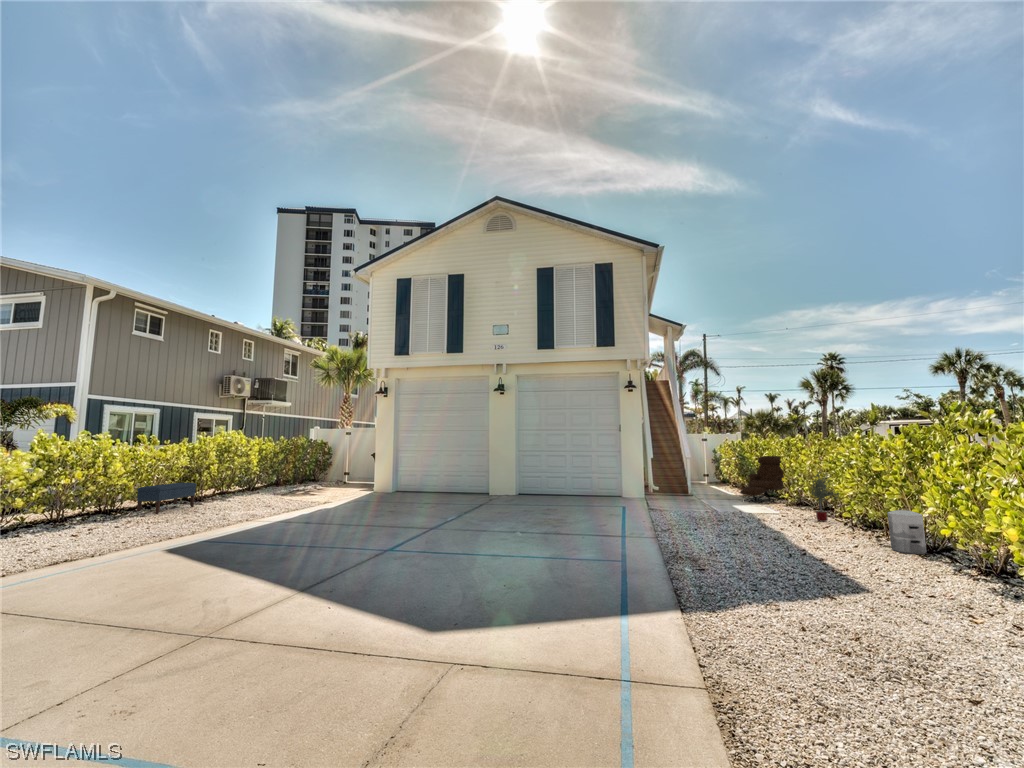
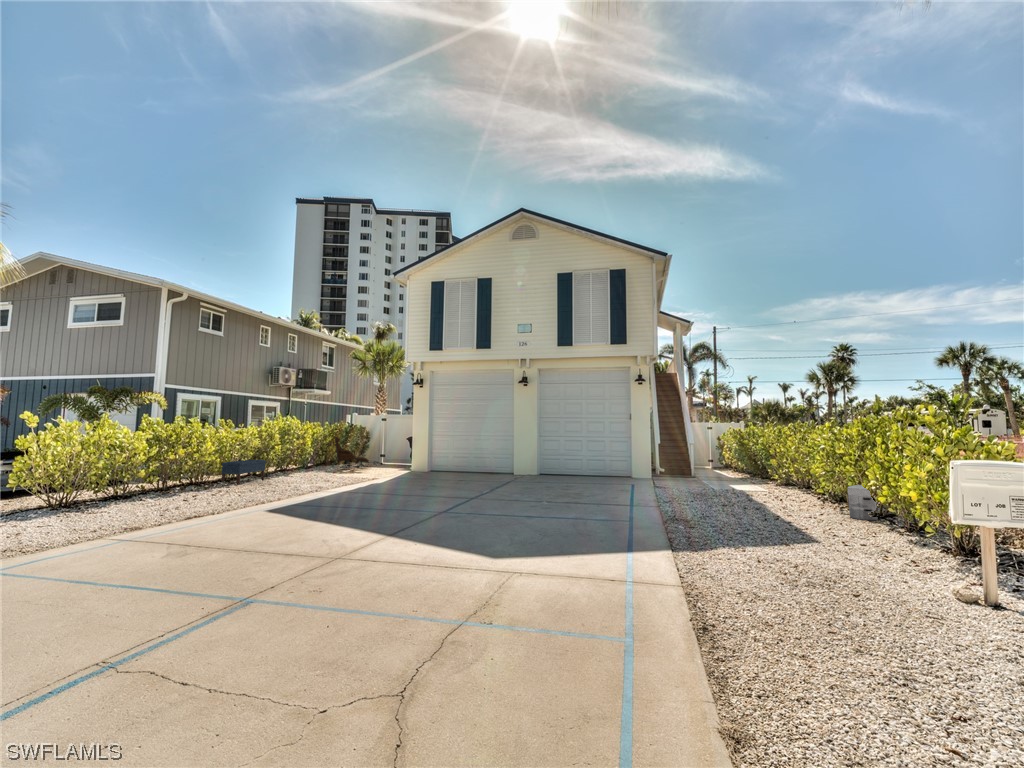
lounge chair: present [740,456,784,502] -> present [333,437,369,467]
potted tree: present [811,472,839,522] -> none [790,455,817,497]

